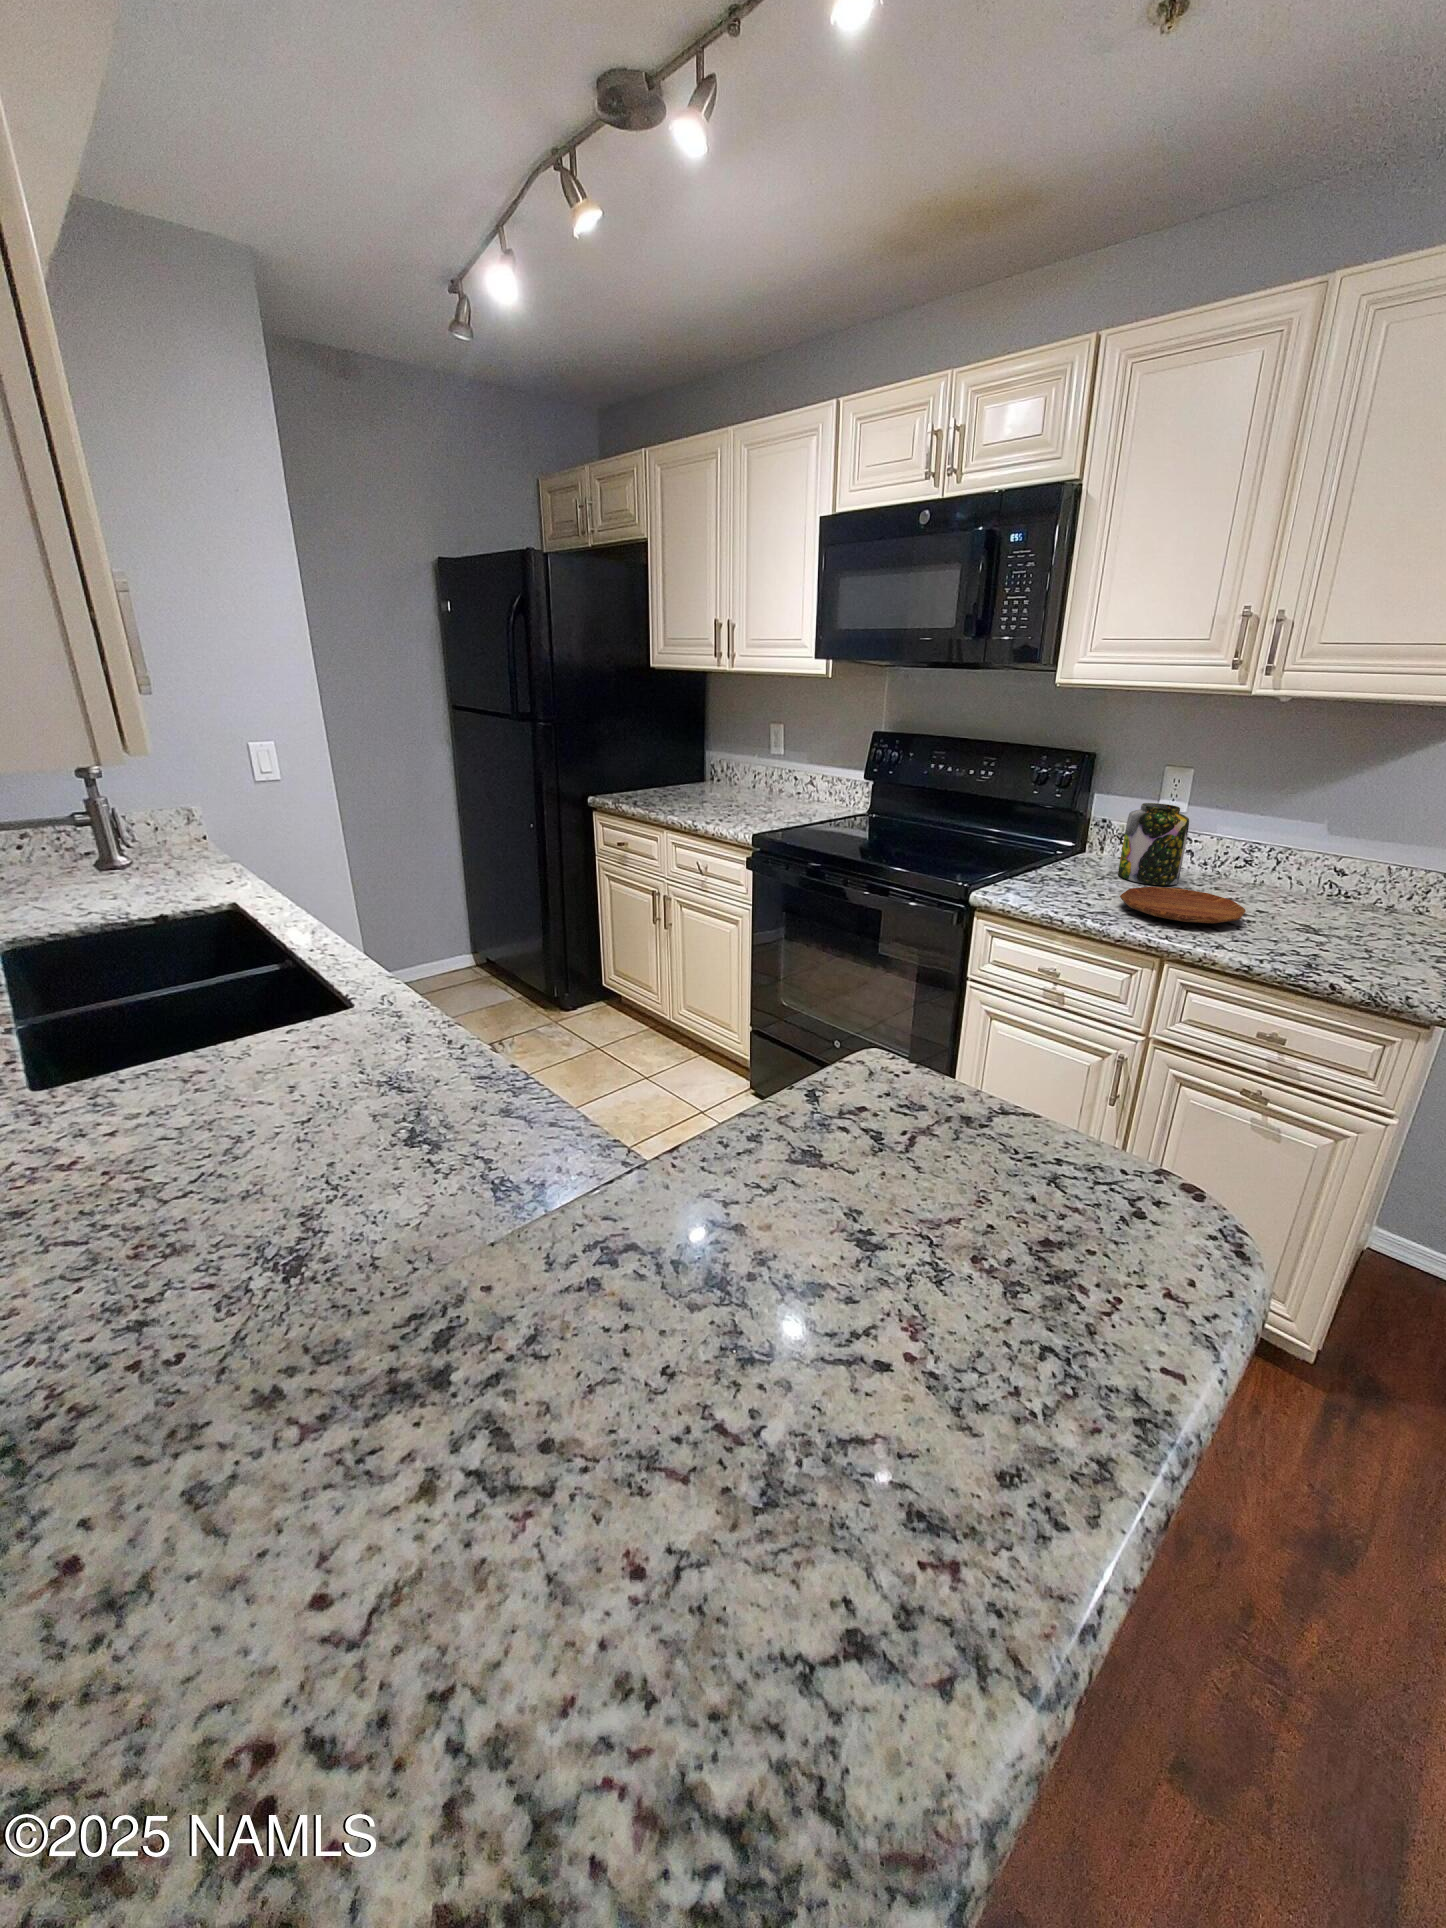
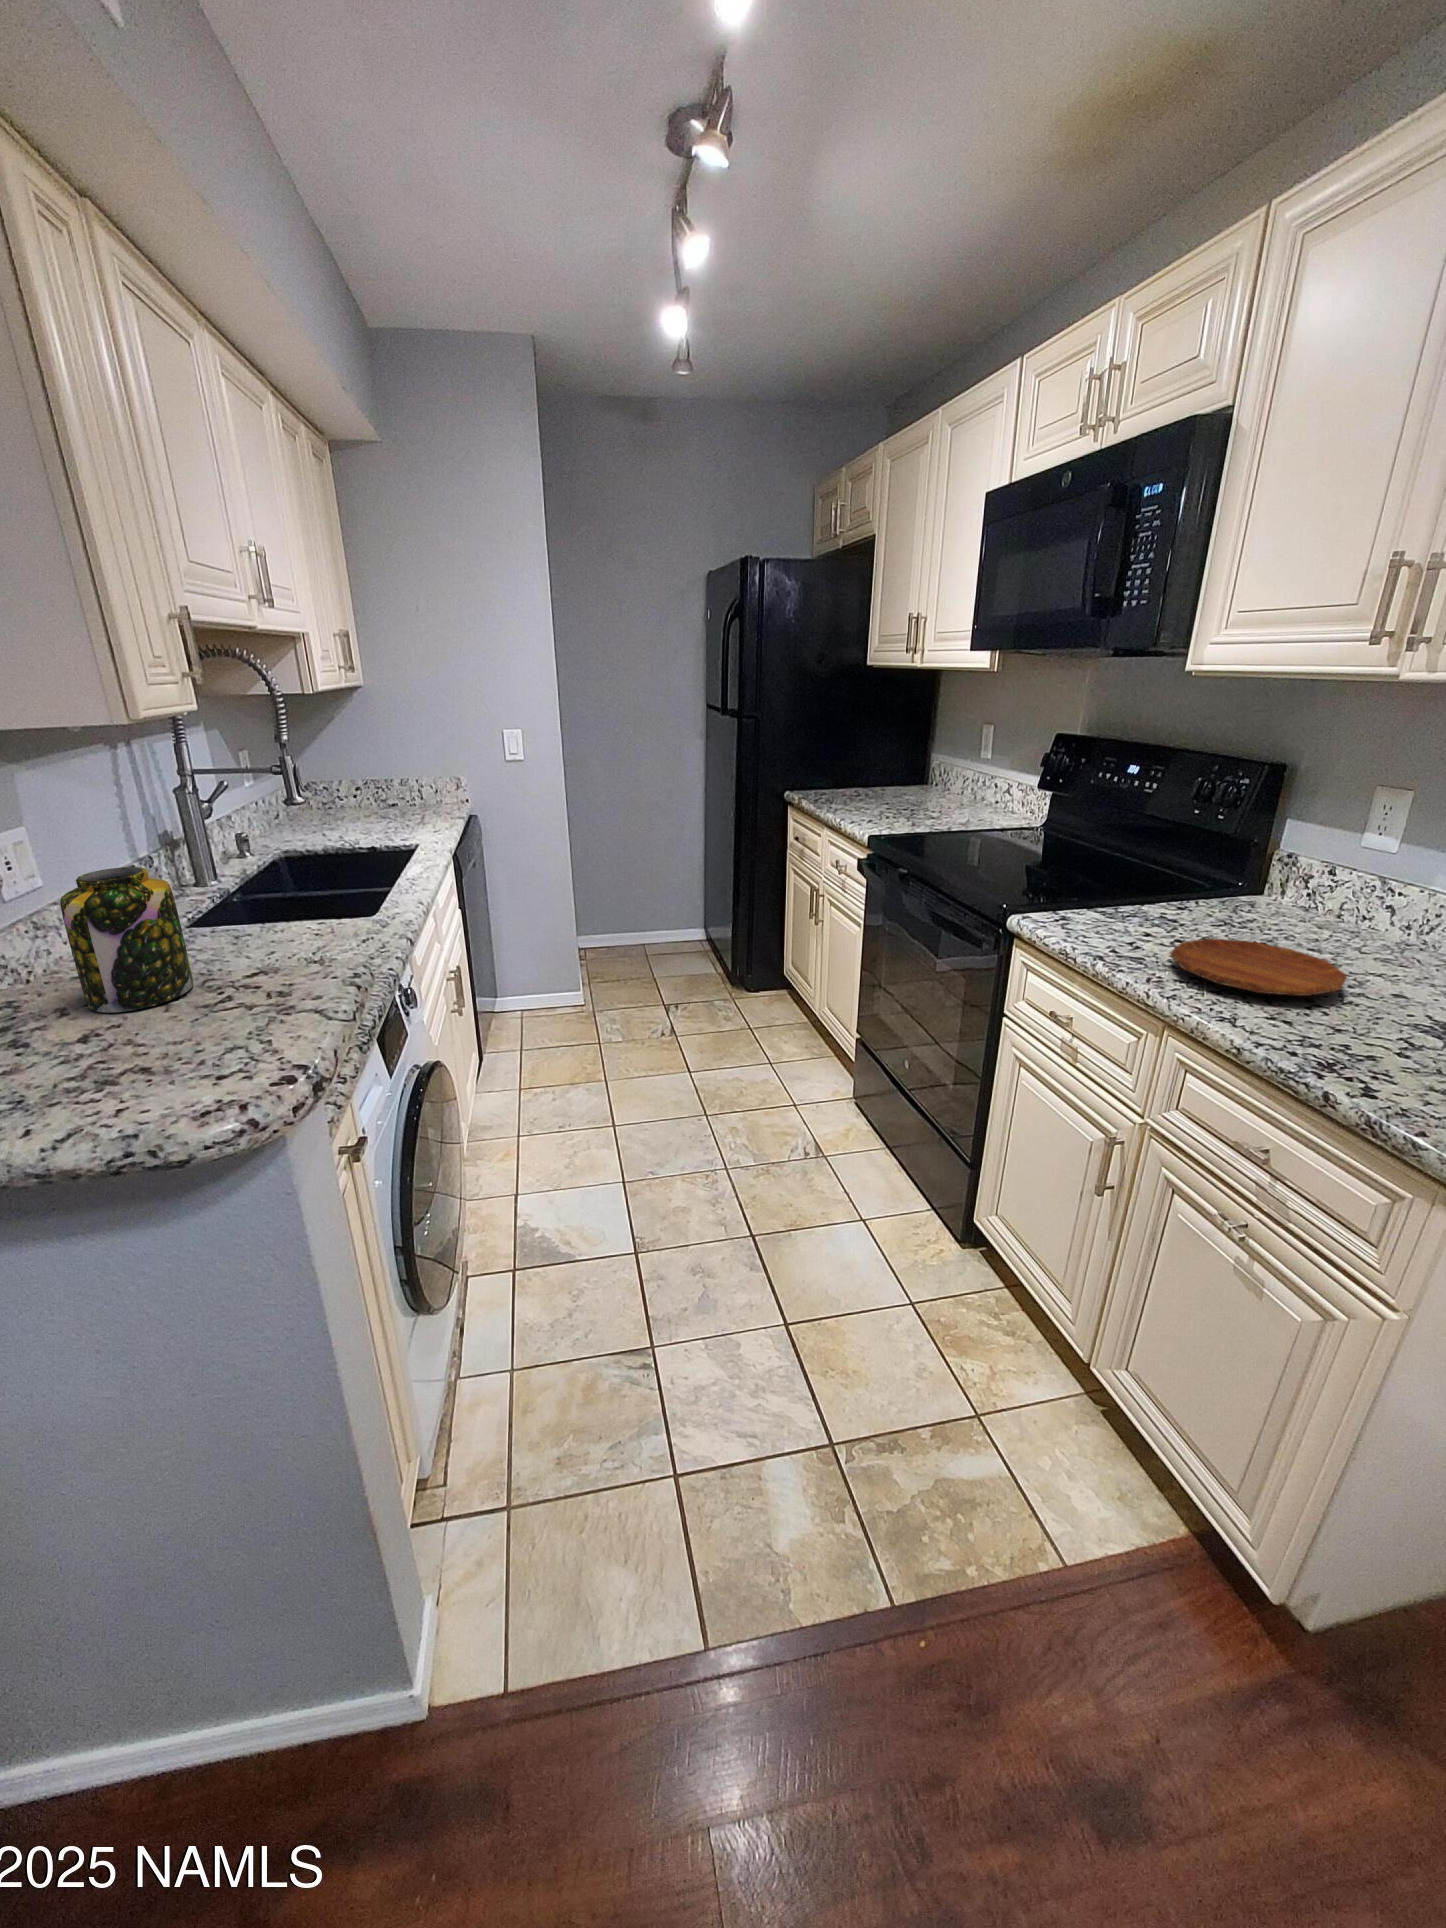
jar: present [1118,803,1189,885] -> present [60,867,193,1013]

